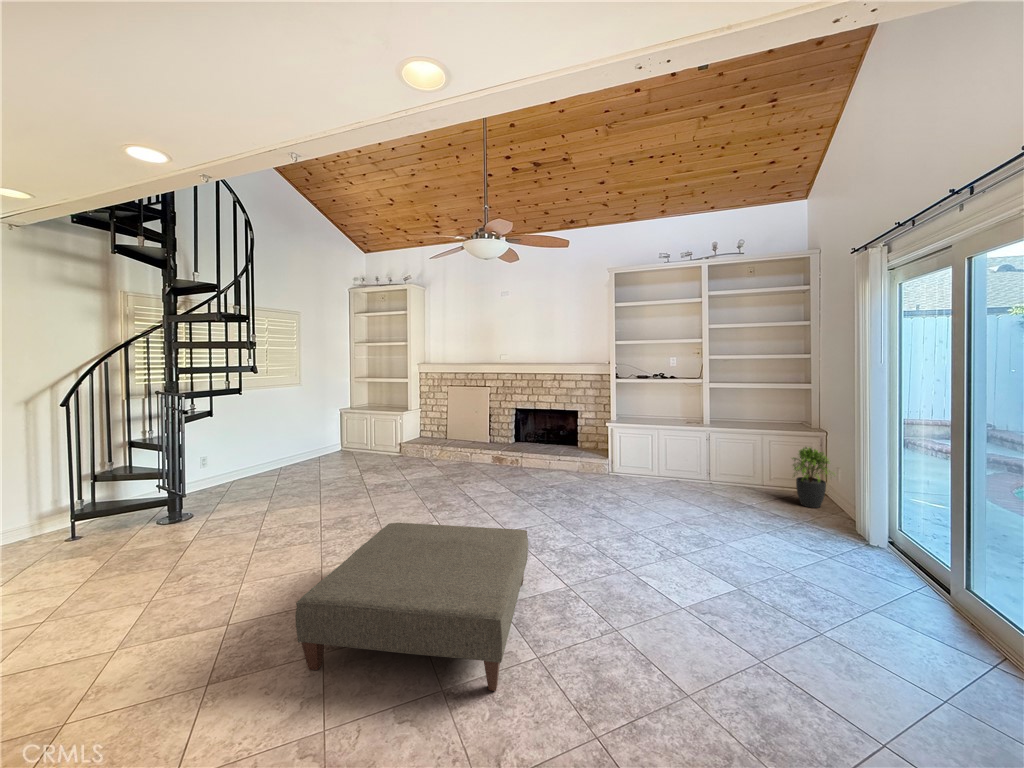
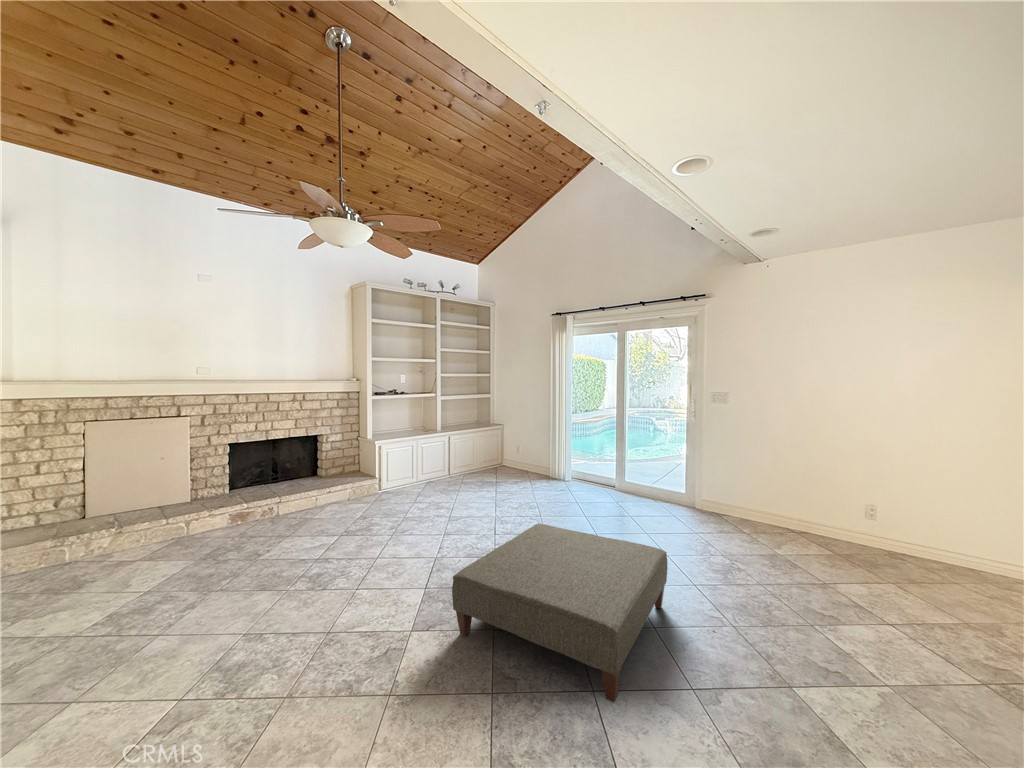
potted plant: present [792,447,830,508] -> none [508,435,534,474]

